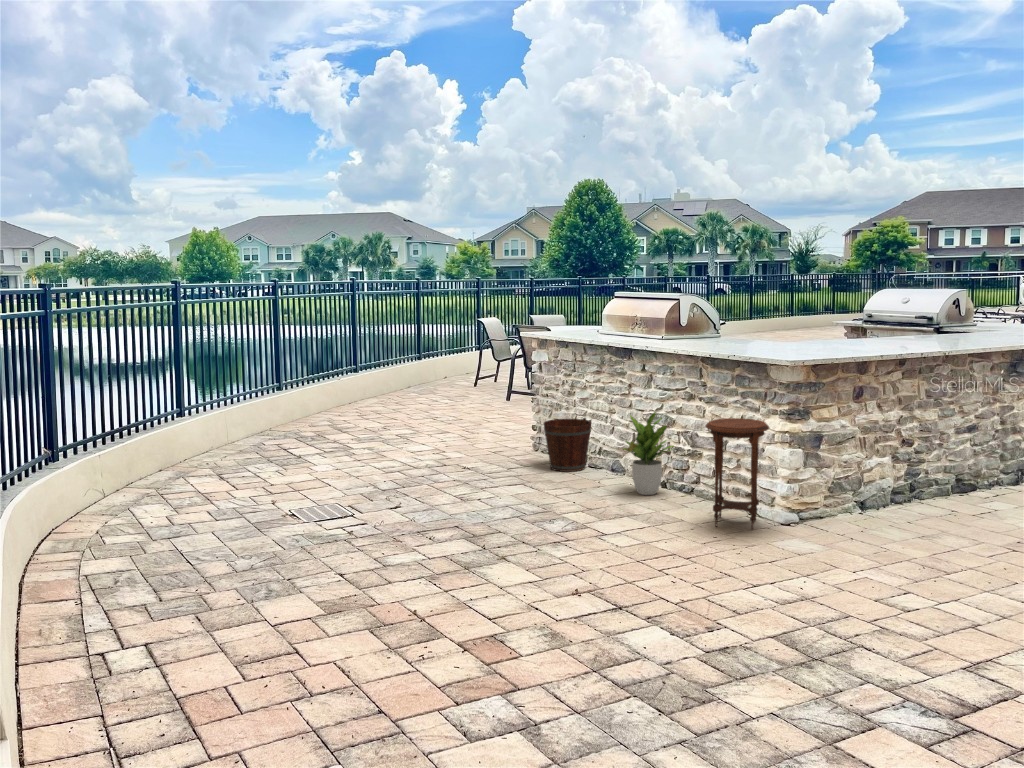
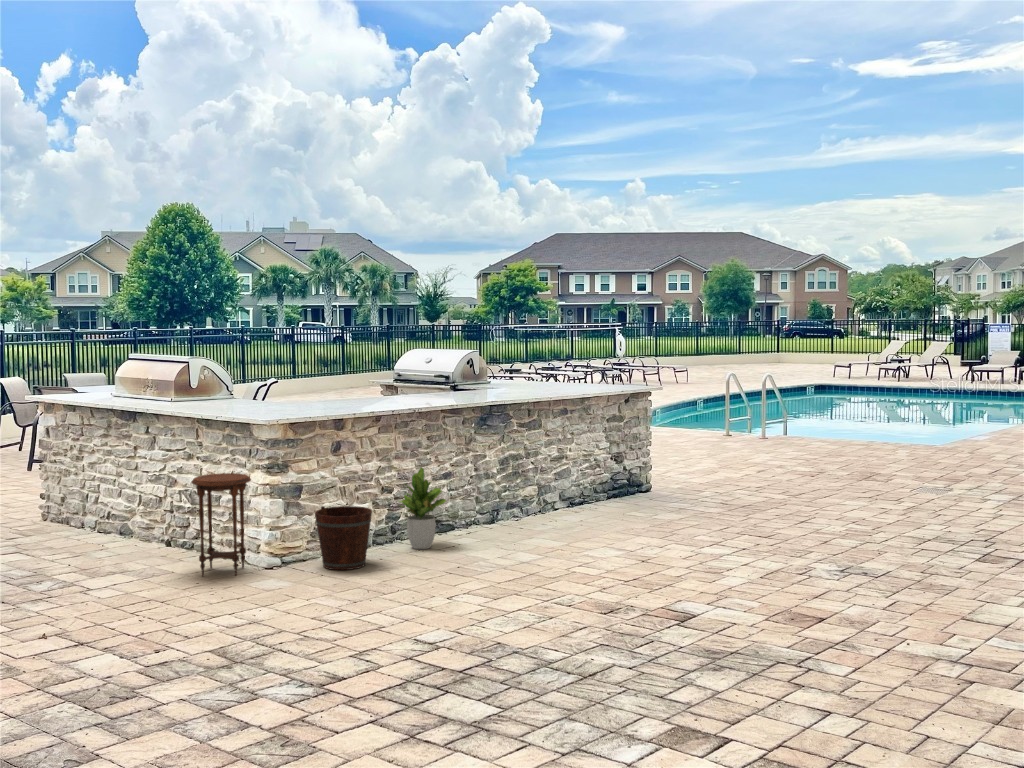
potted plant: present [624,412,673,495] -> present [399,467,446,549]
bucket: present [544,418,592,472] -> present [315,506,372,570]

